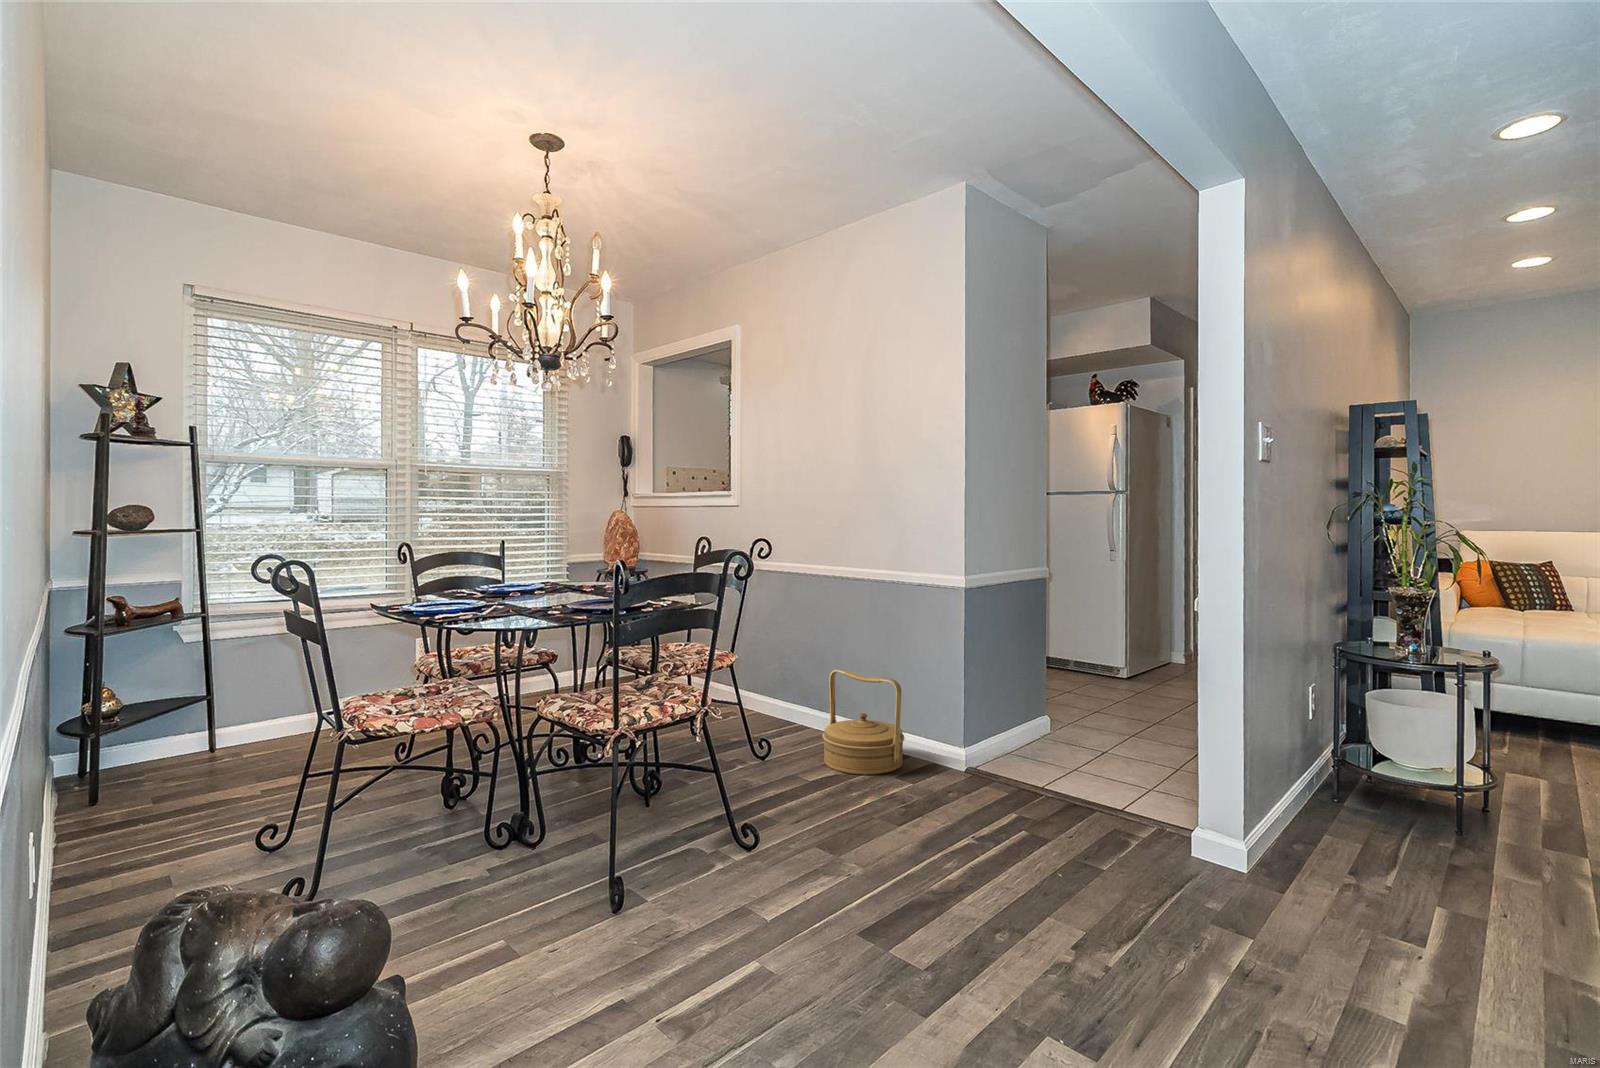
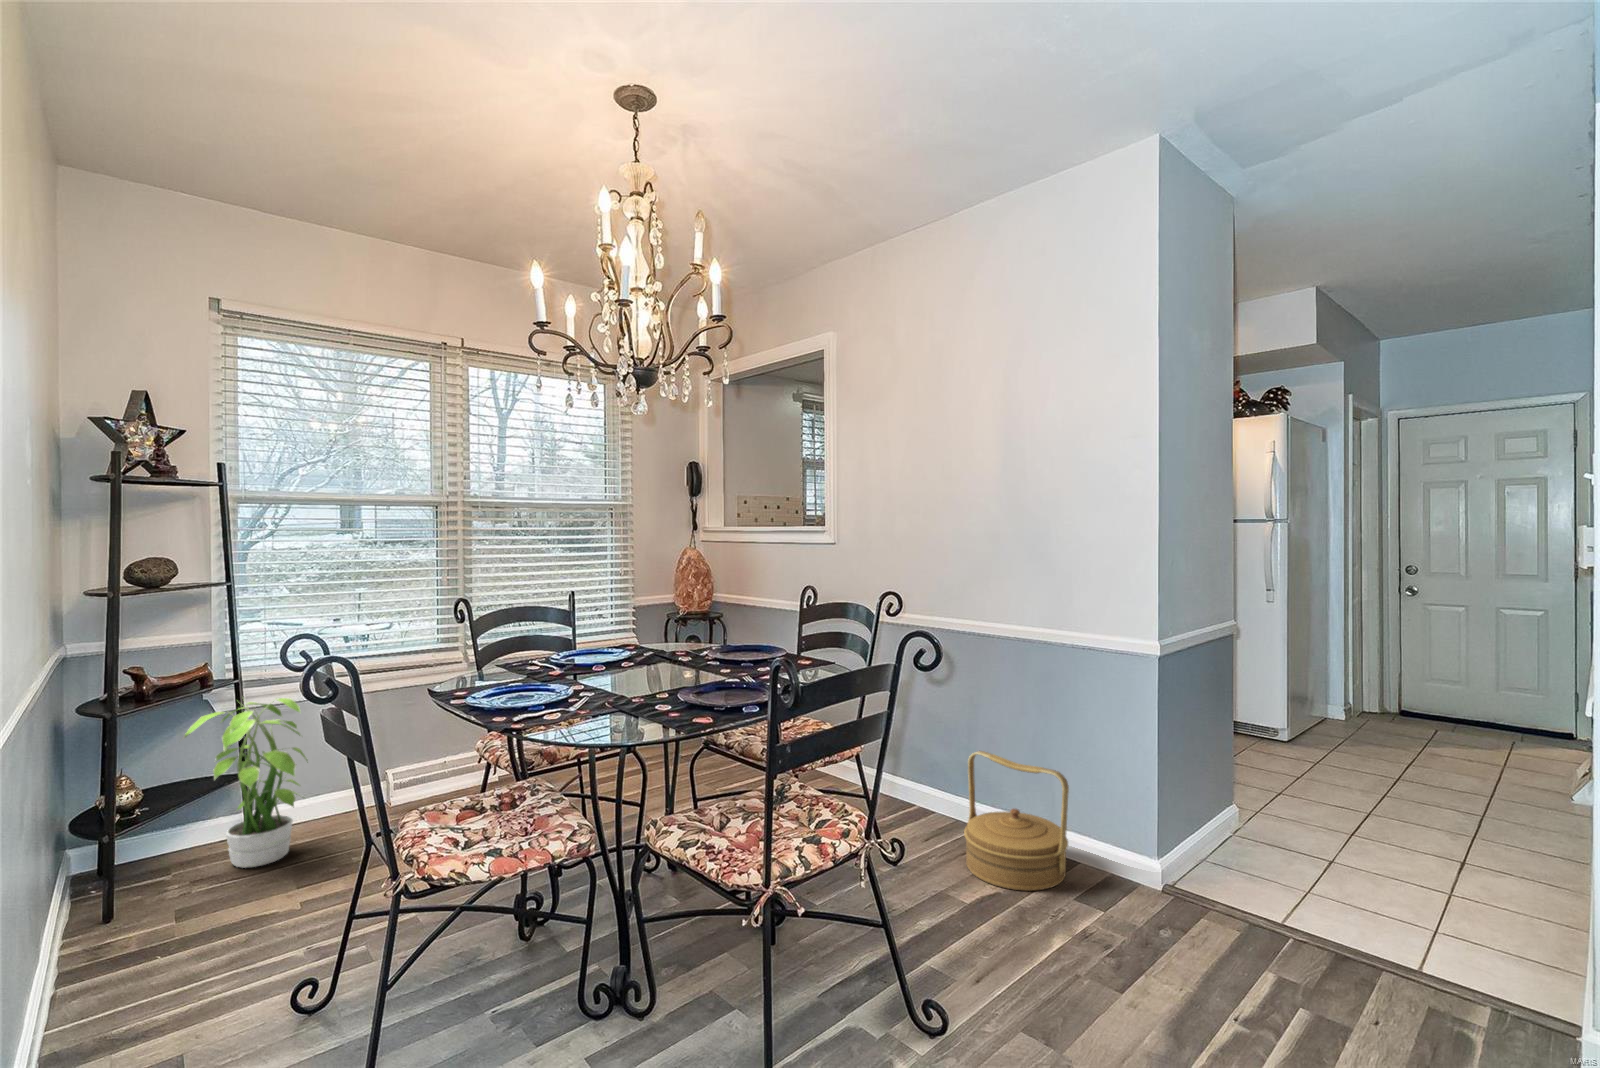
potted plant: none [156,625,268,768] -> present [182,698,308,868]

